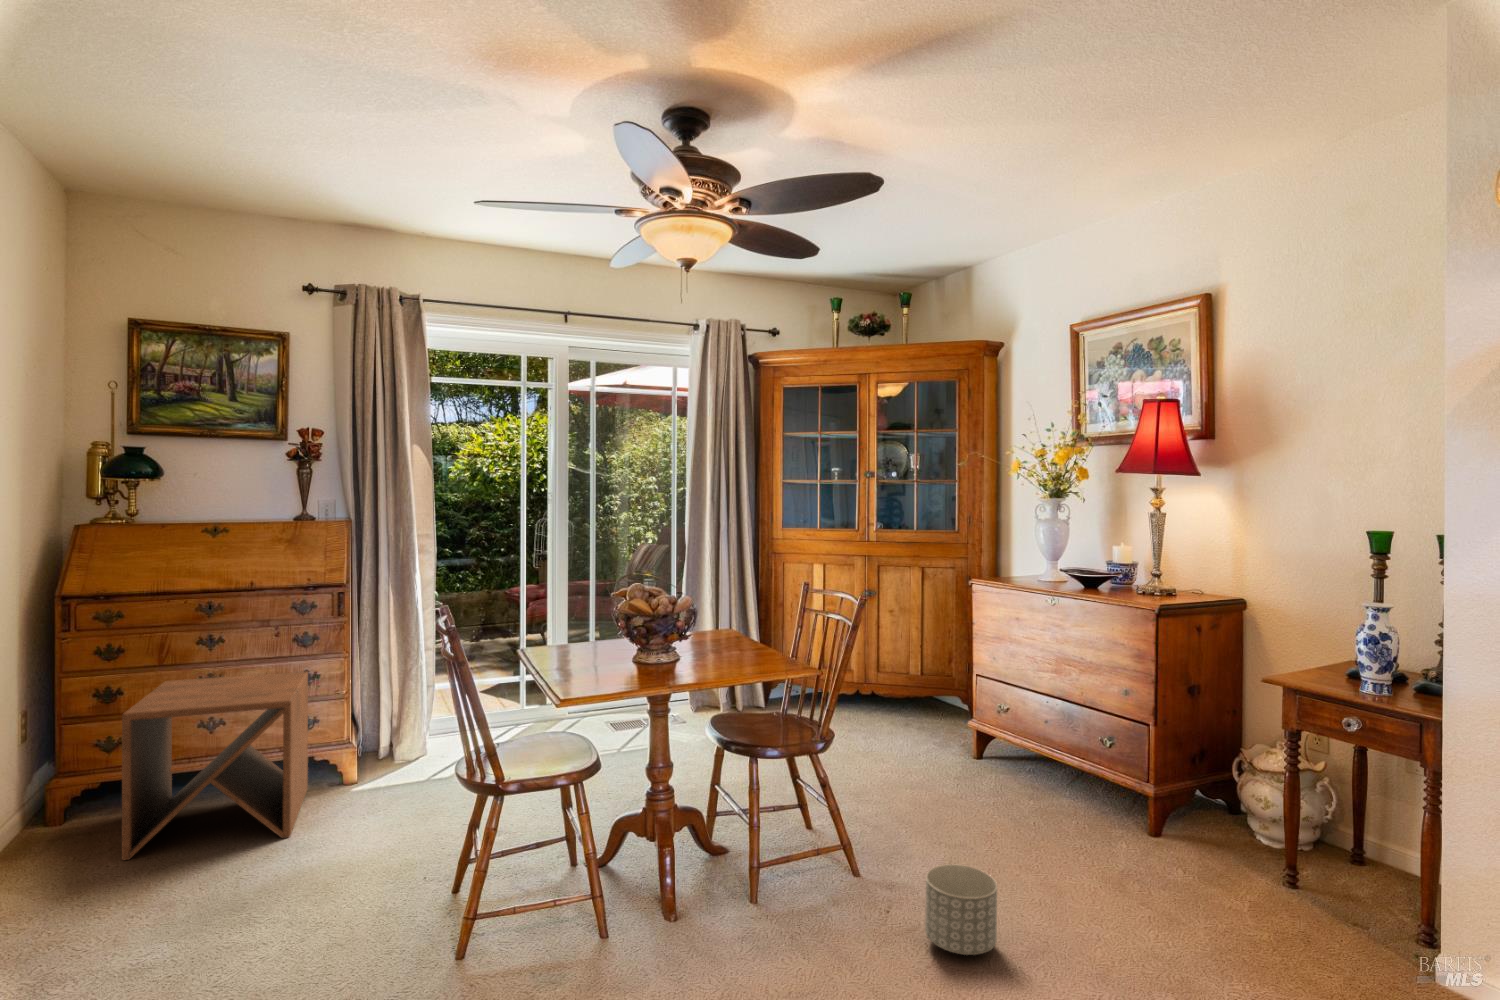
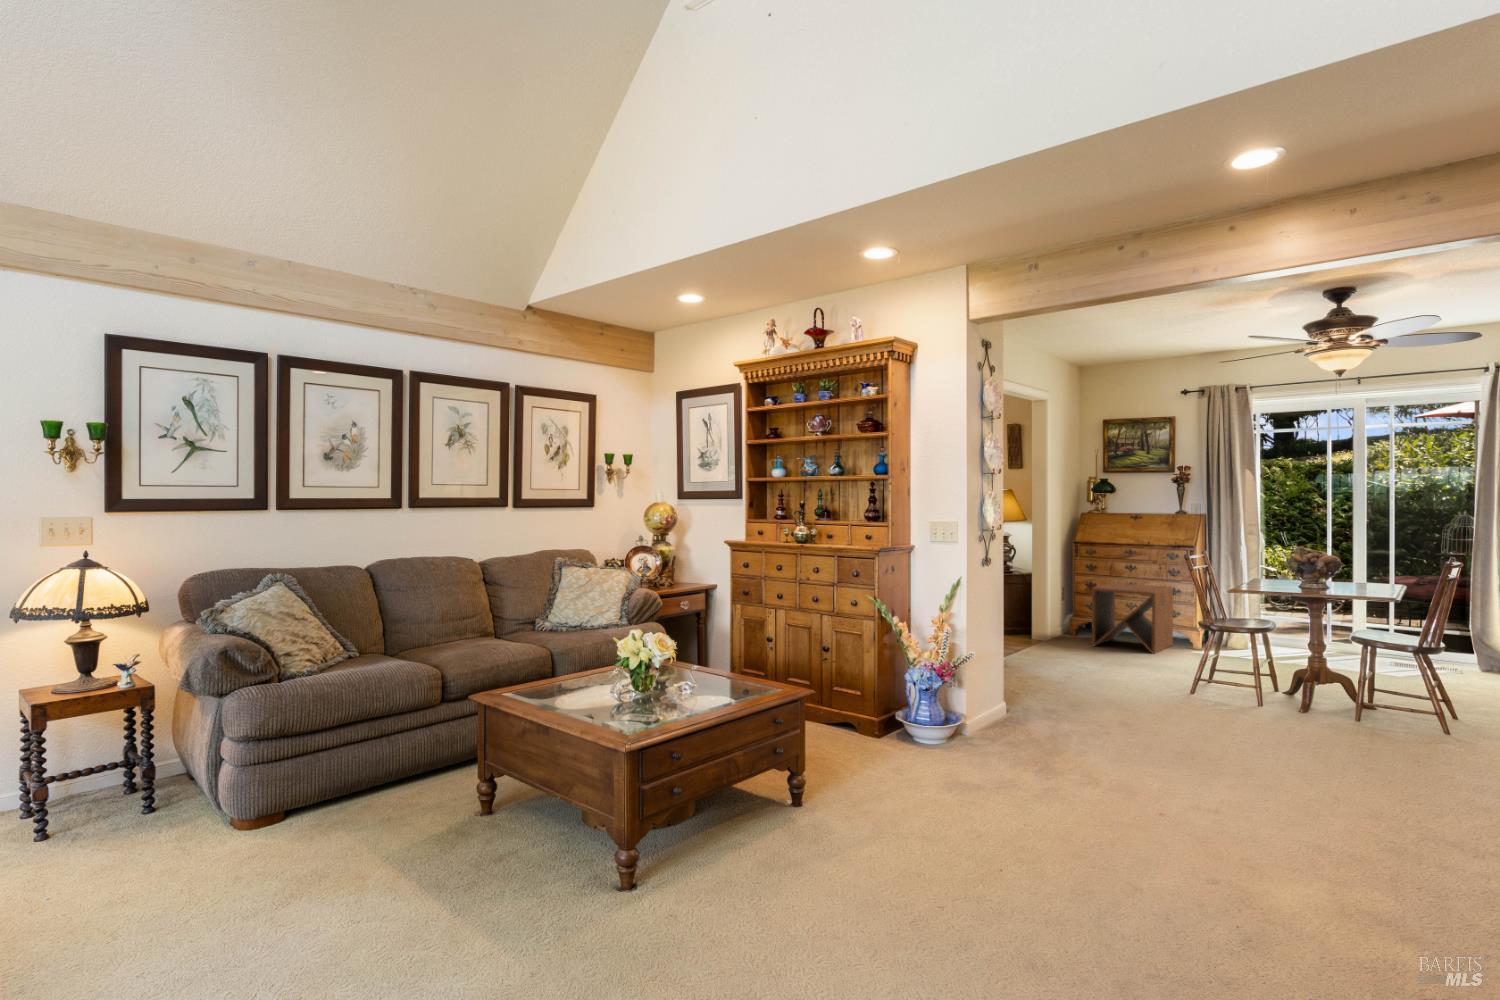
planter: present [925,864,997,955] -> none [1420,703,1469,745]

